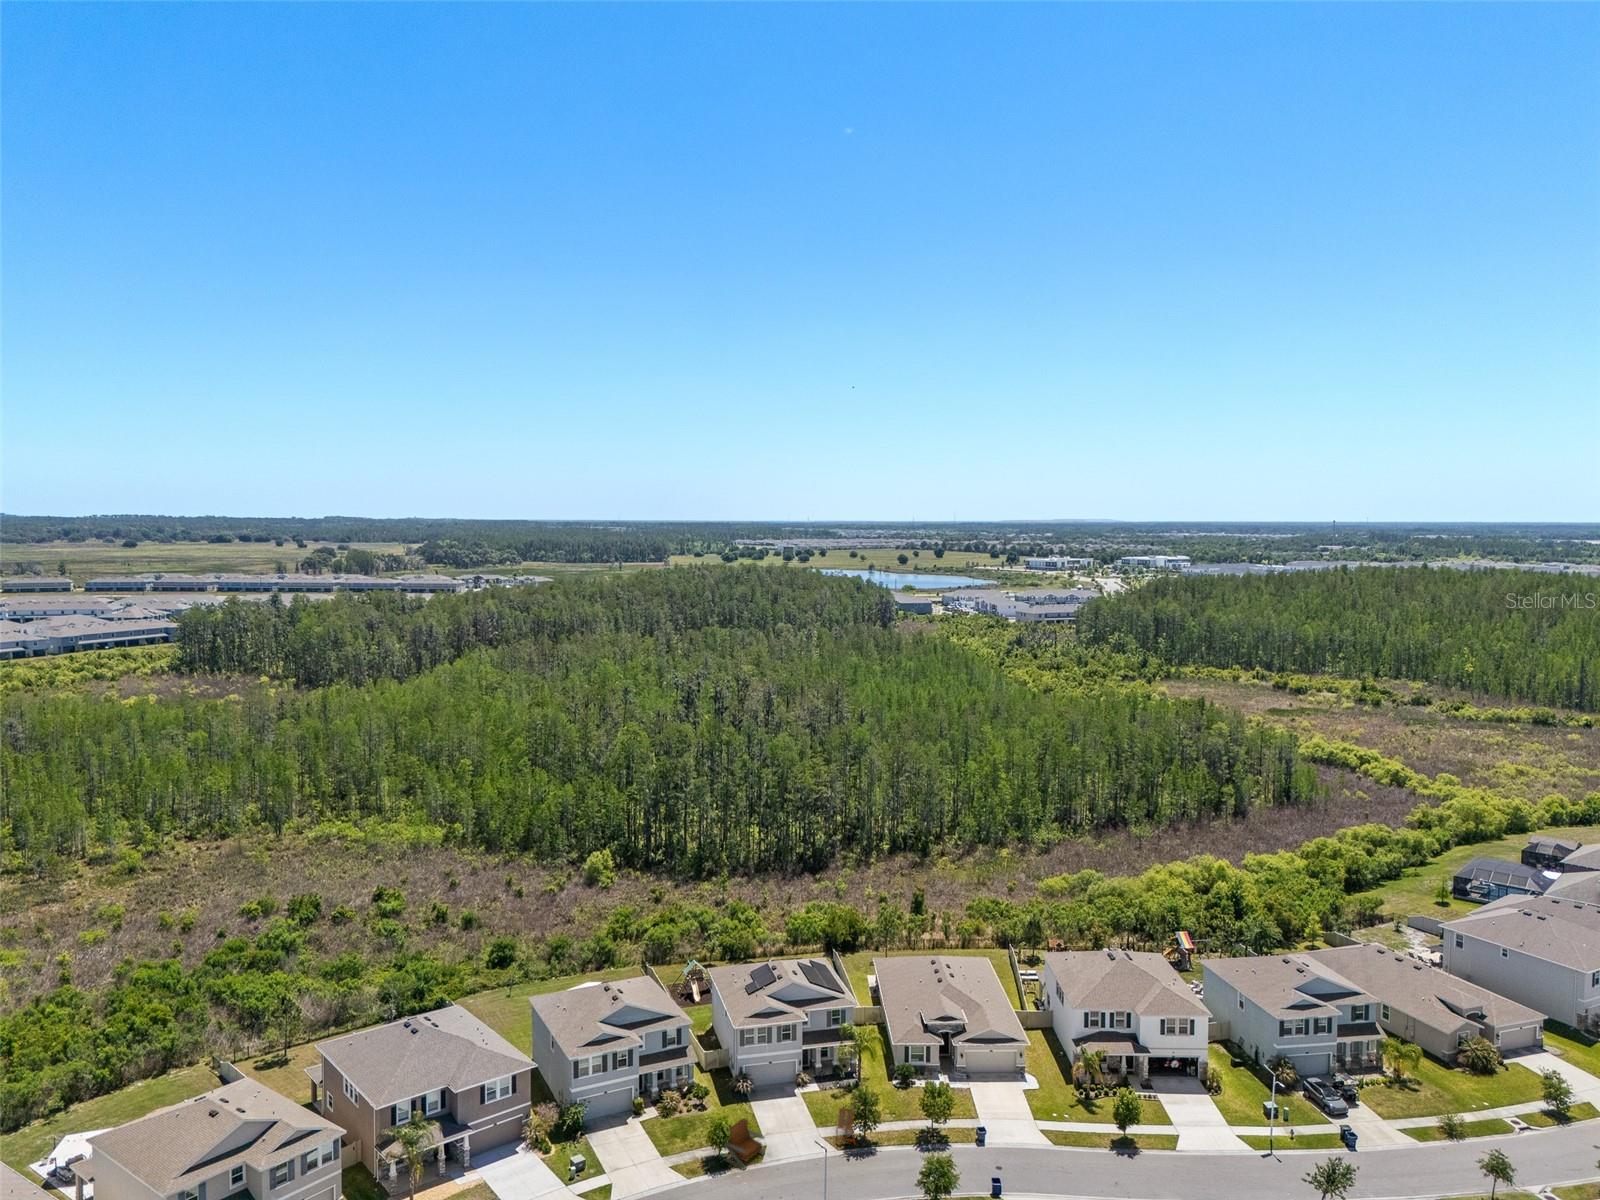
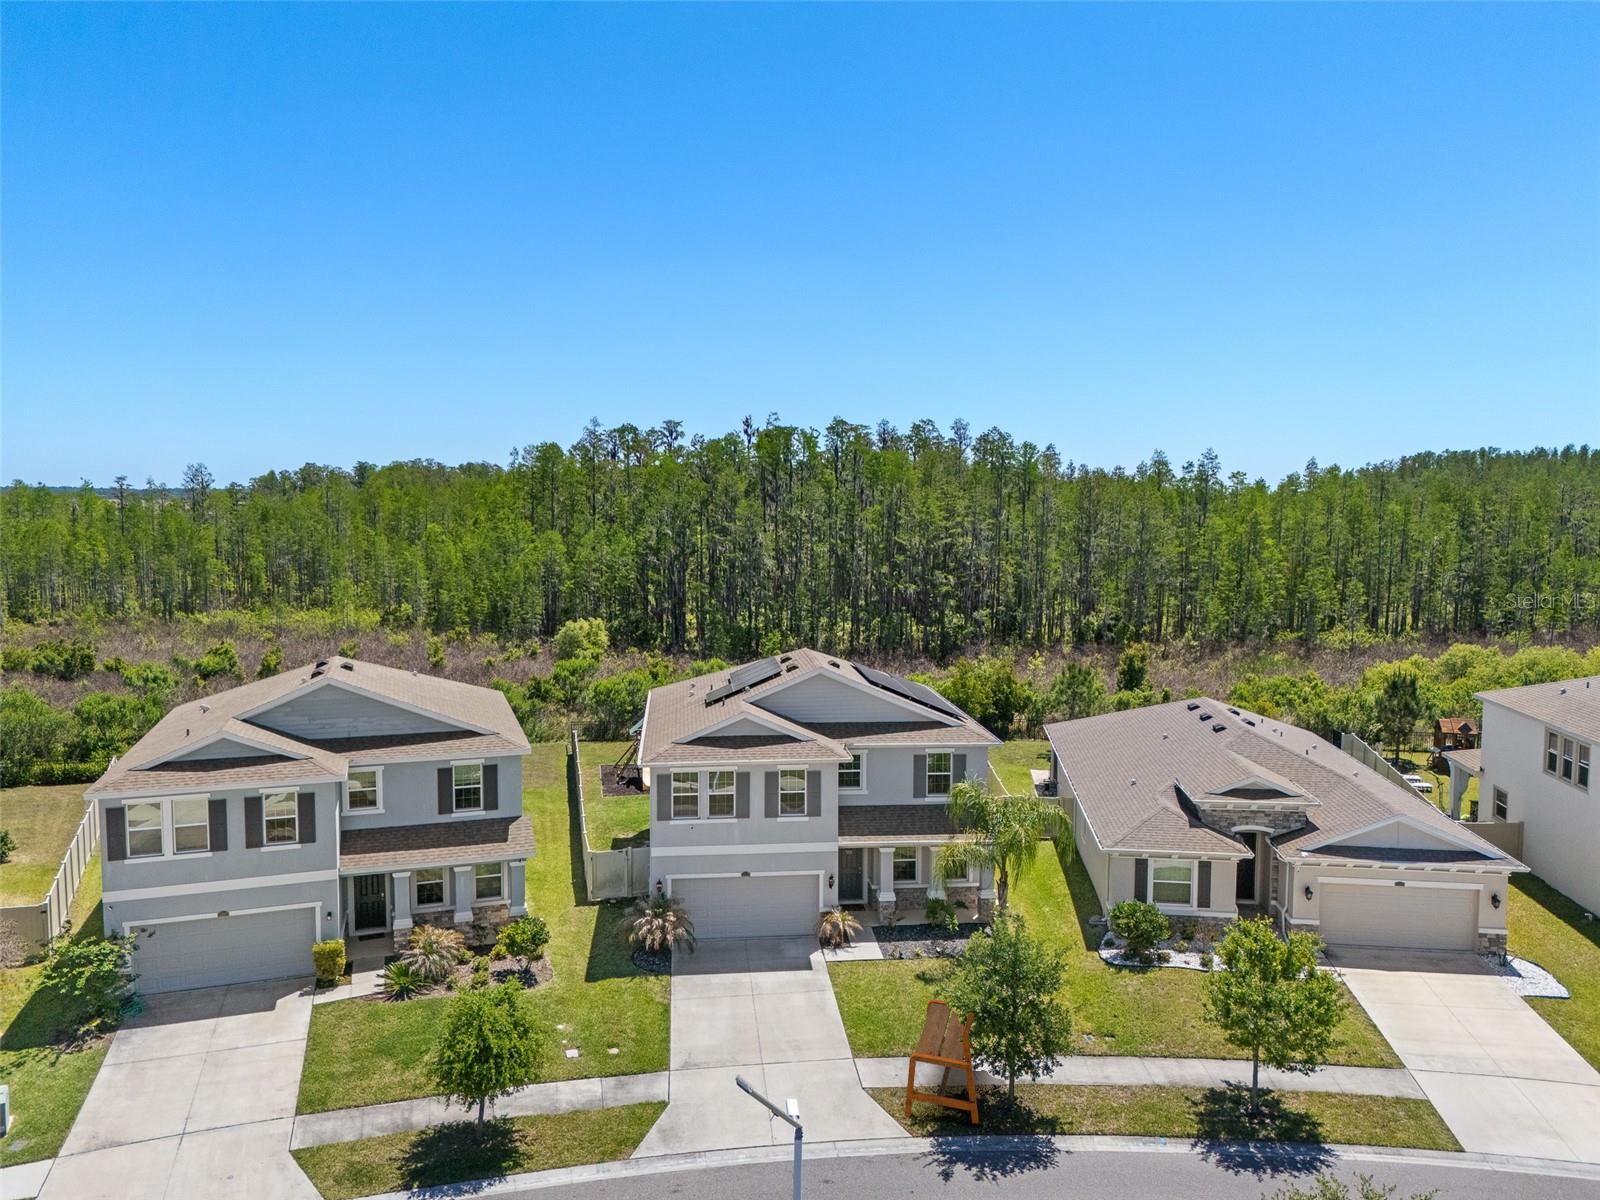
lounge chair: present [724,1118,765,1170] -> none [494,999,652,1179]

